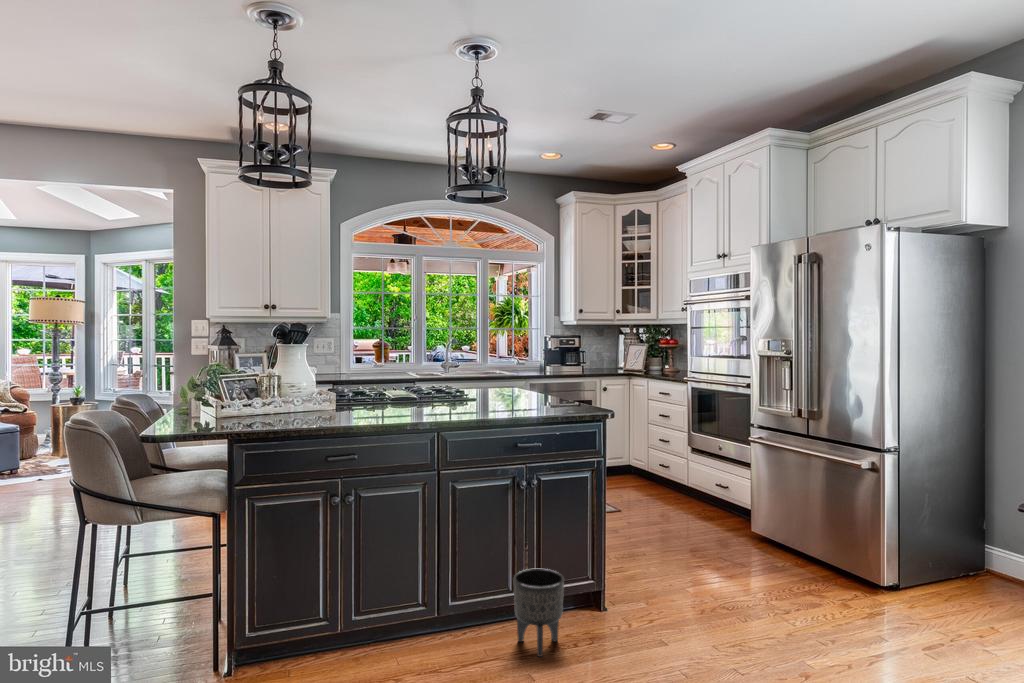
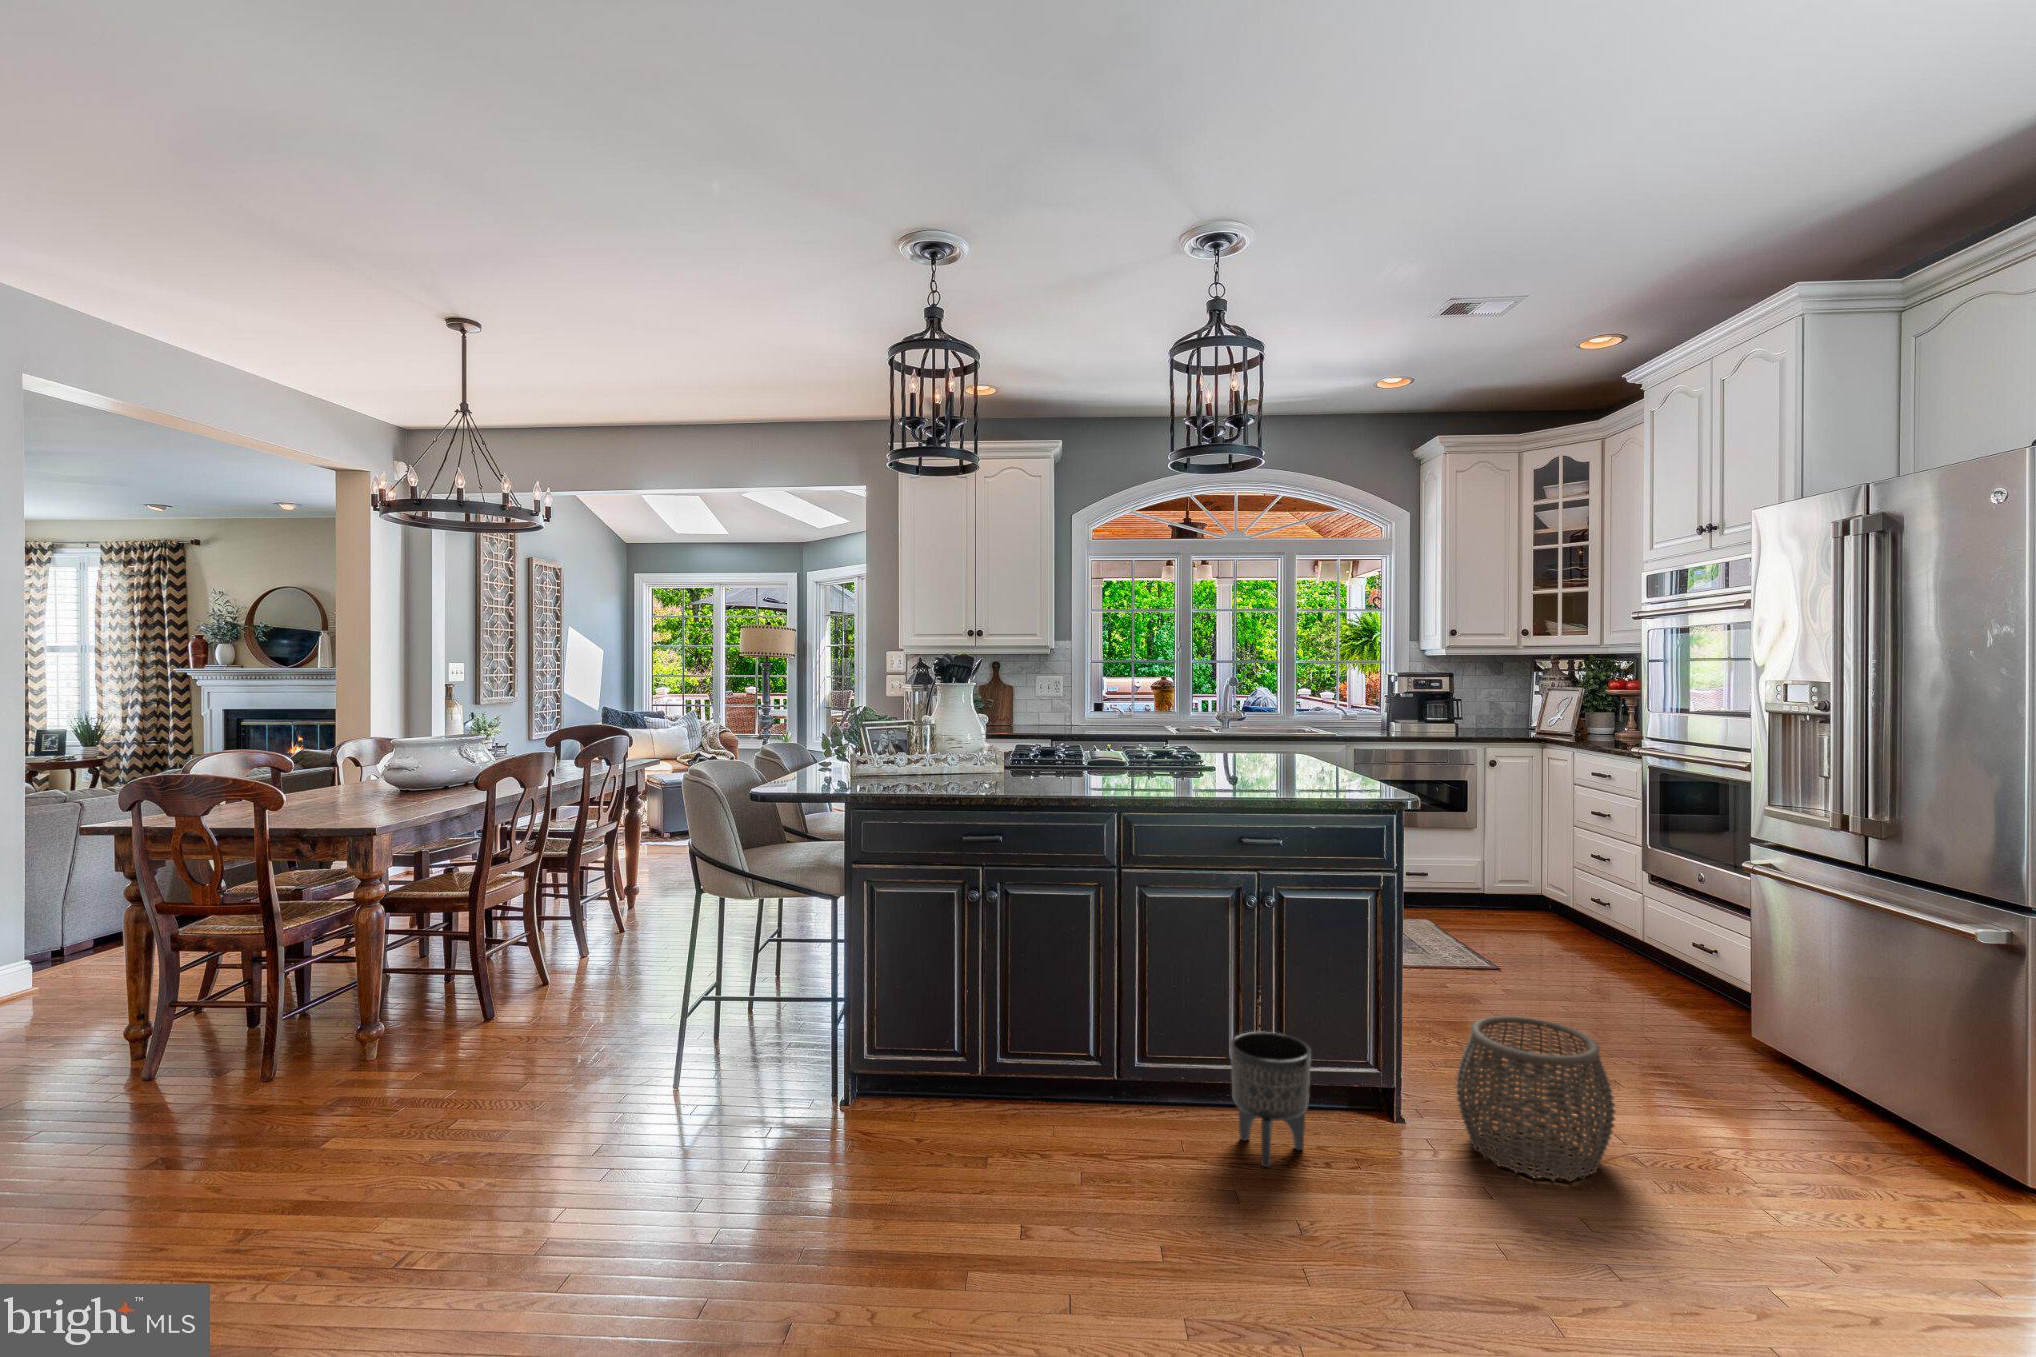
woven basket: none [637,538,722,632] -> present [1456,1016,1615,1181]

